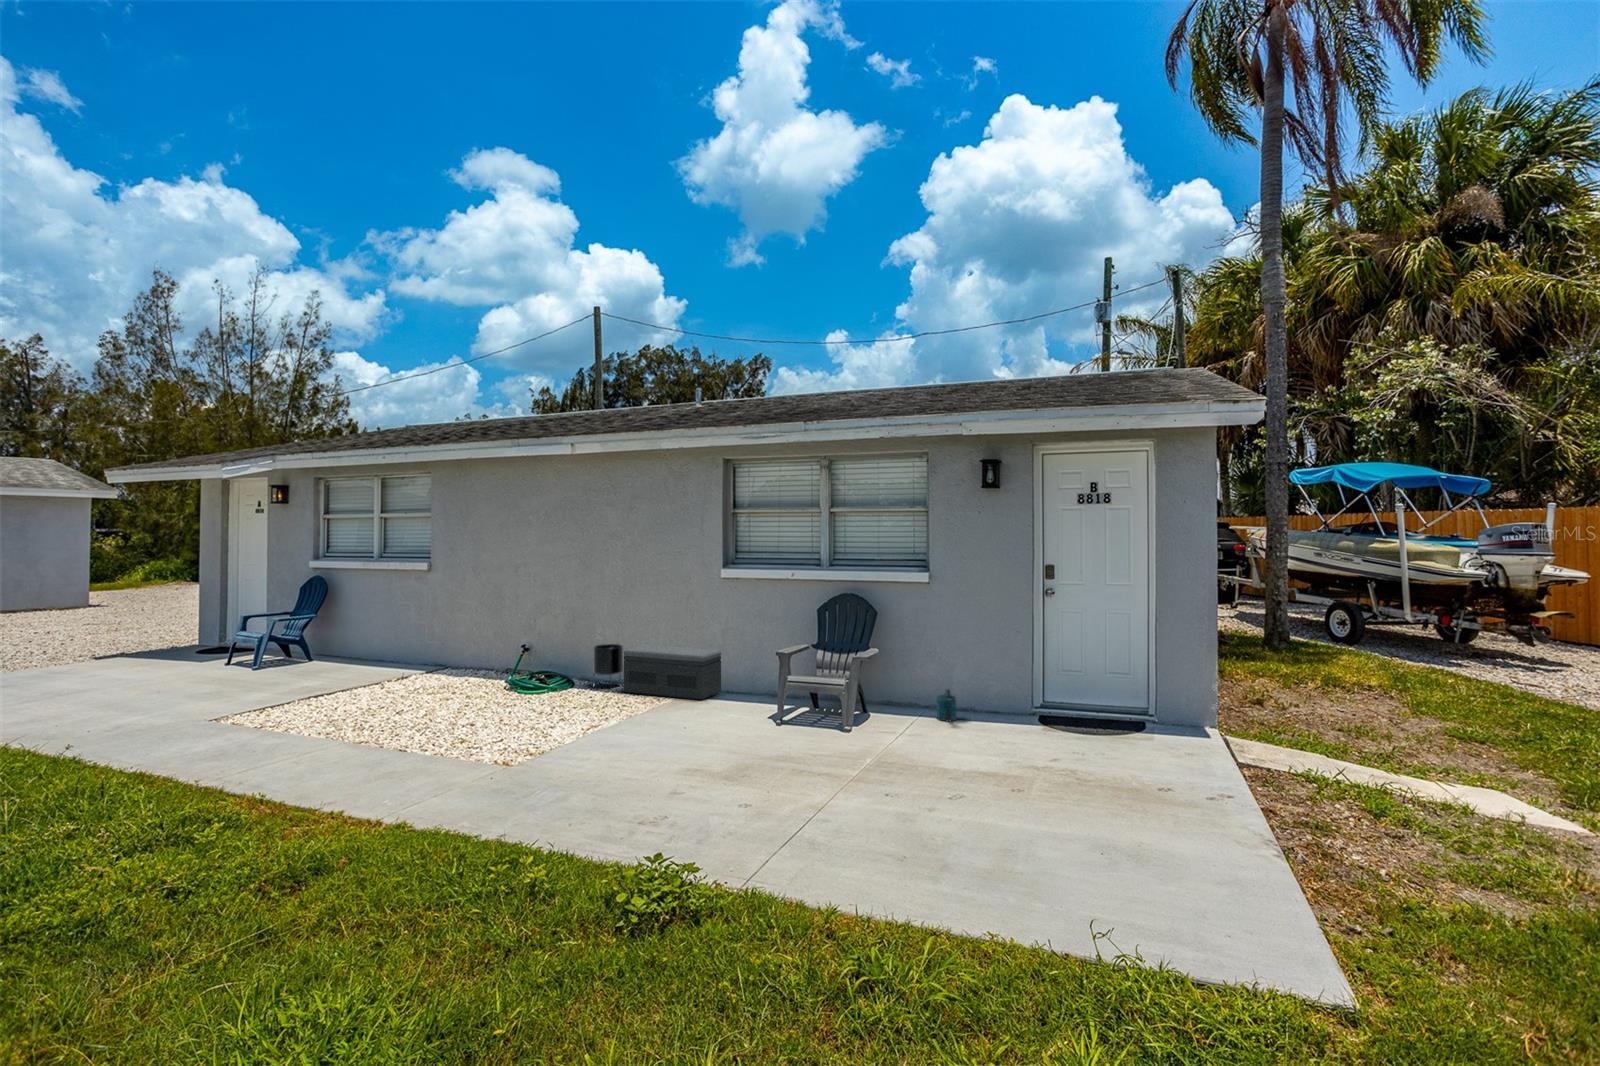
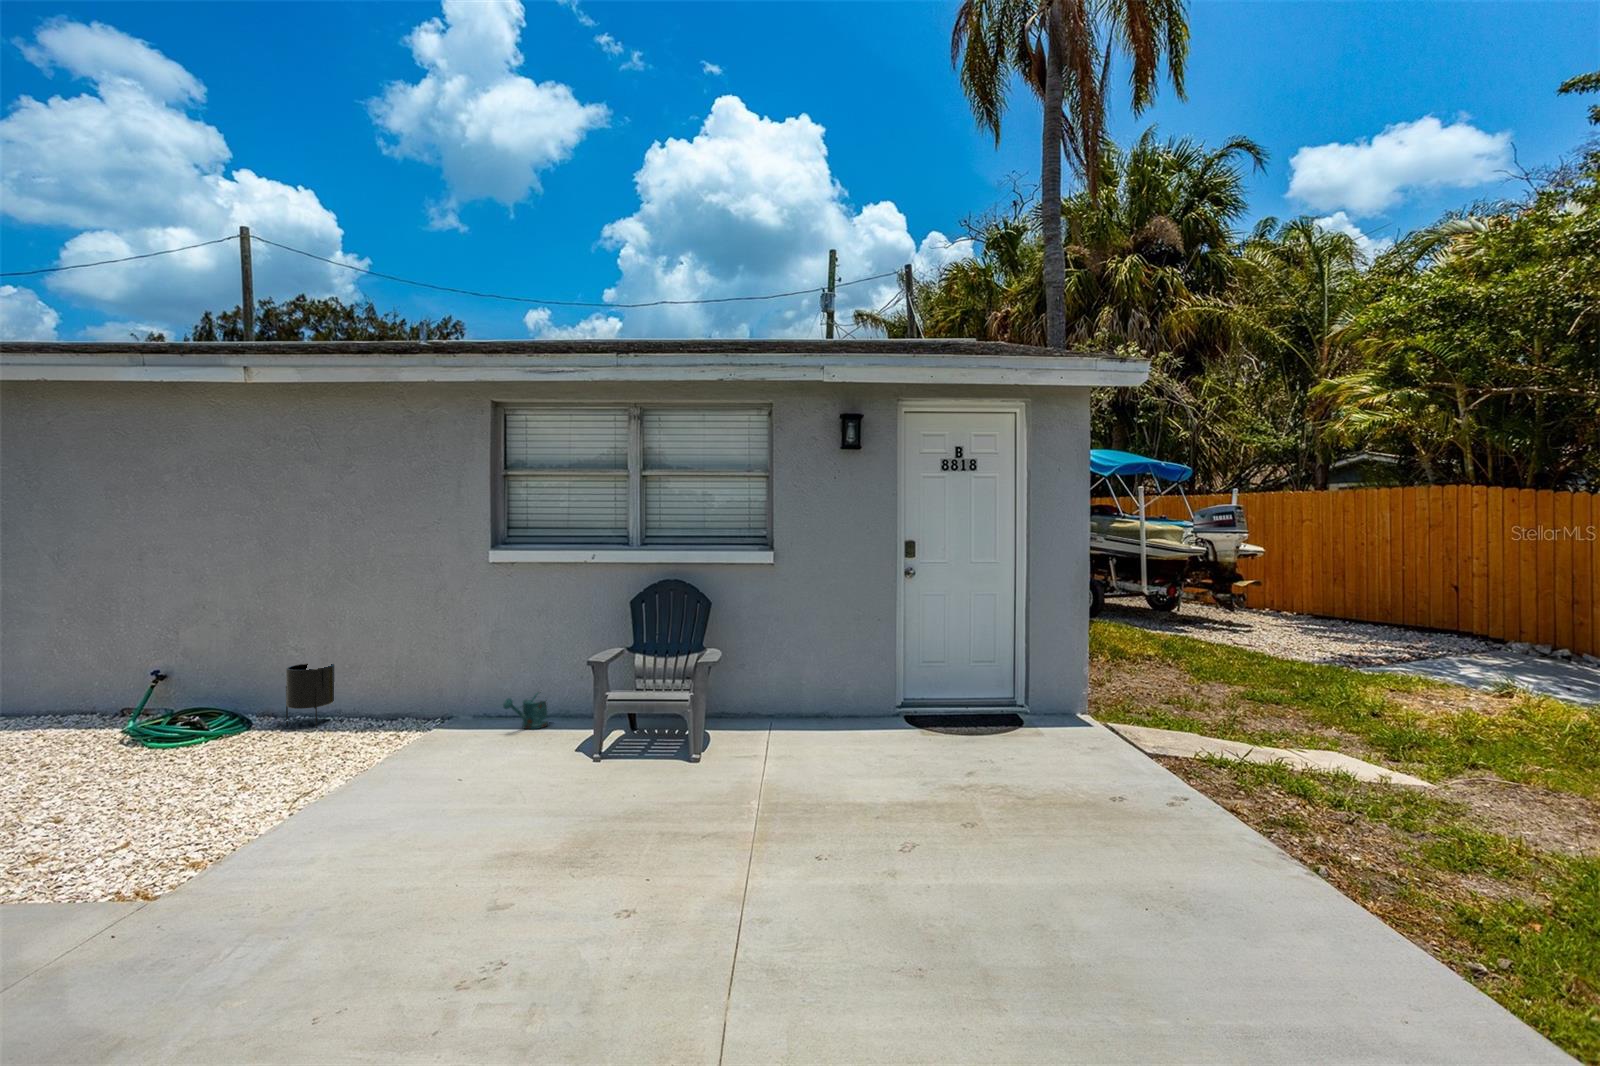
storage bench: present [624,645,721,700] -> none [339,661,491,733]
watering can: present [936,689,957,721] -> present [503,692,548,729]

